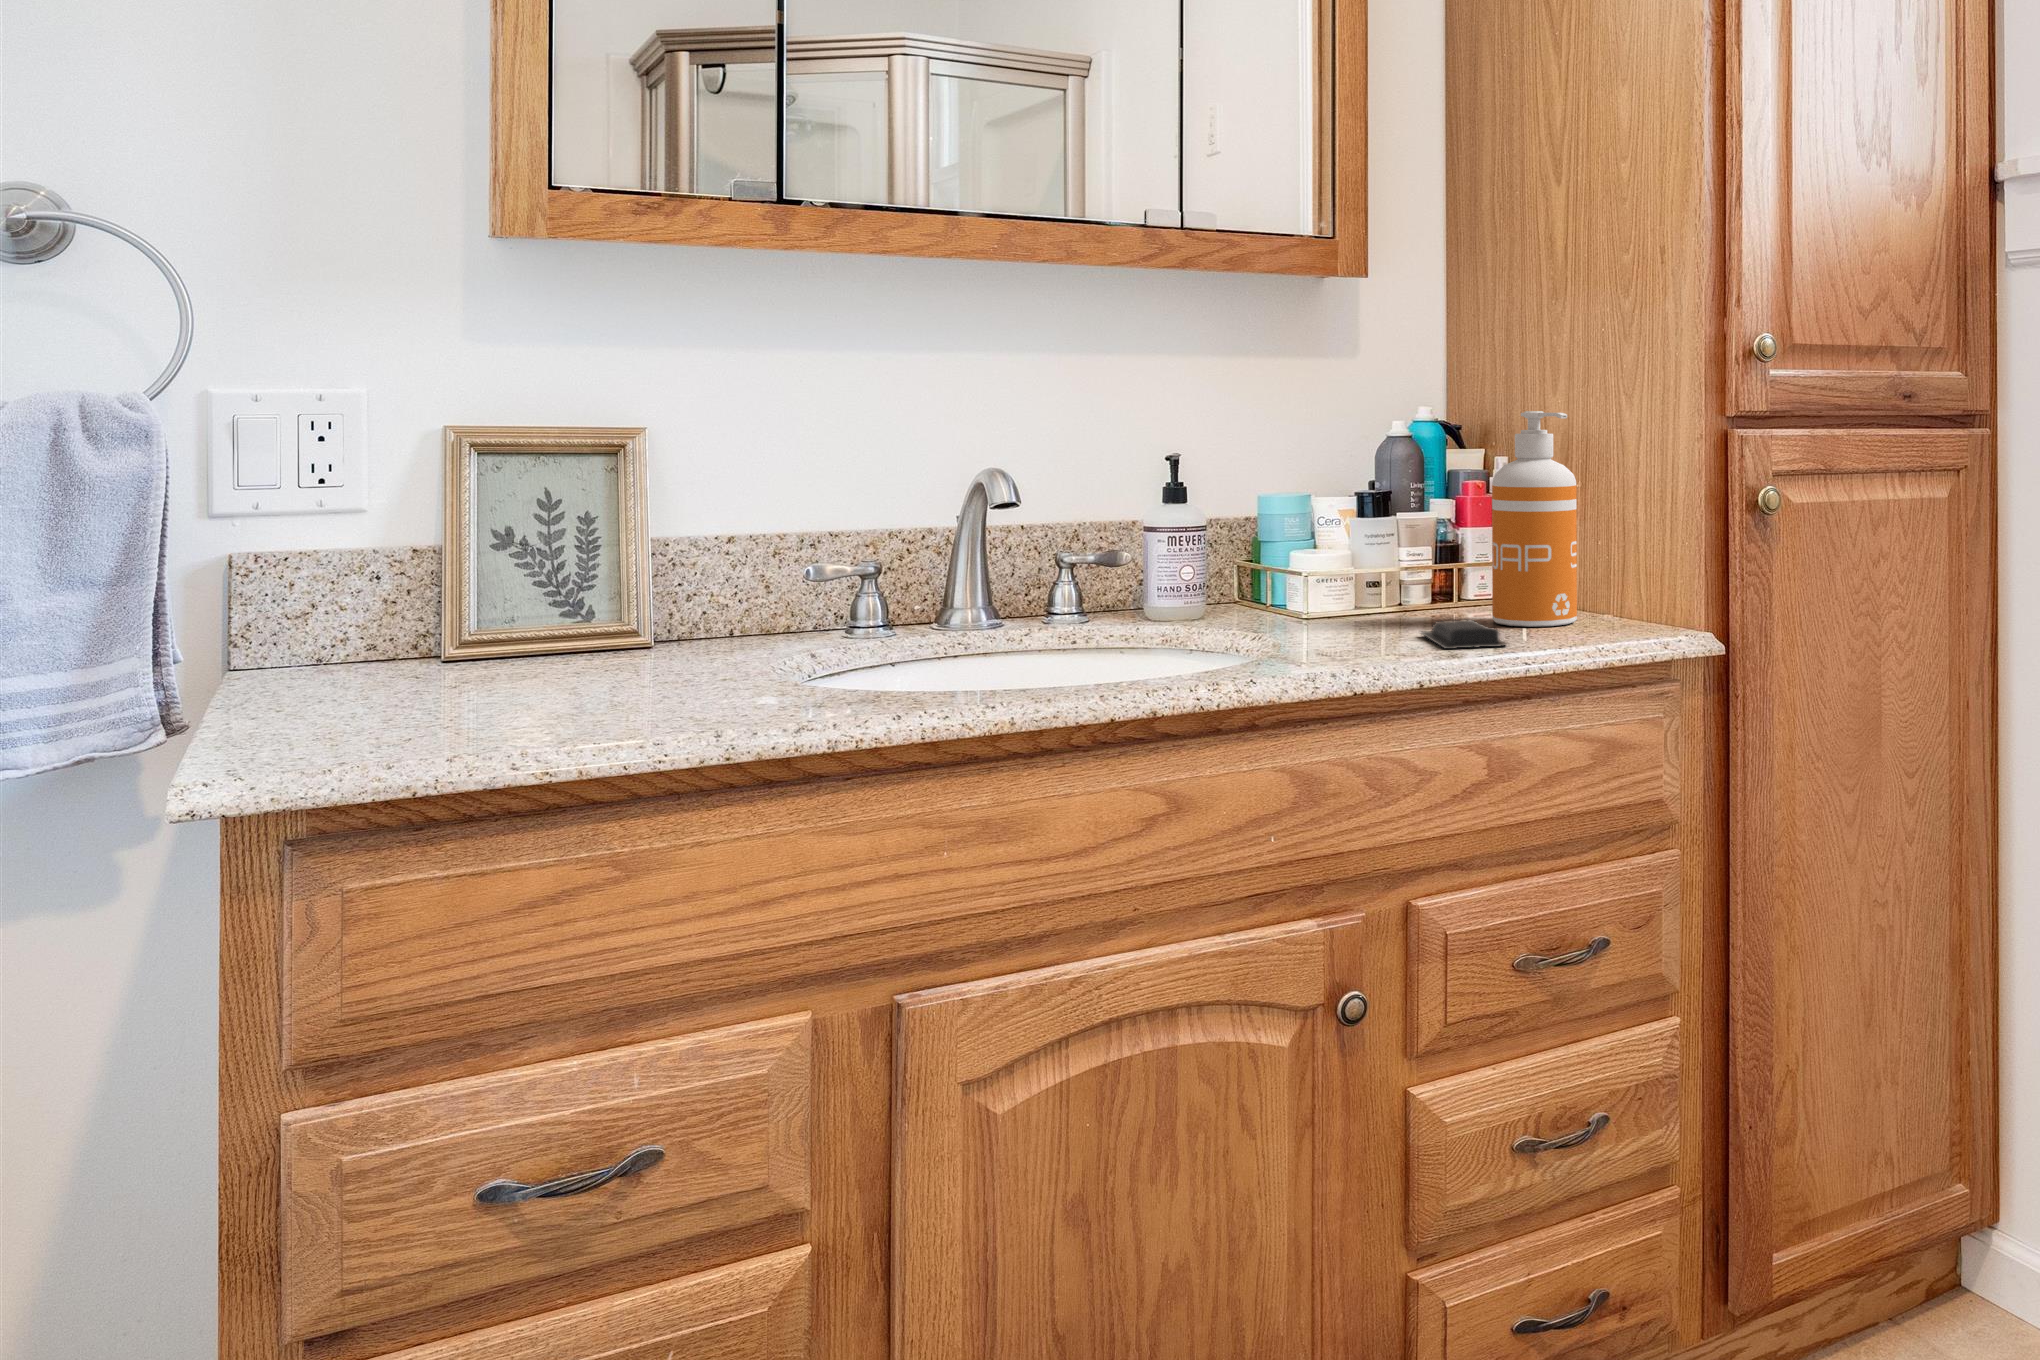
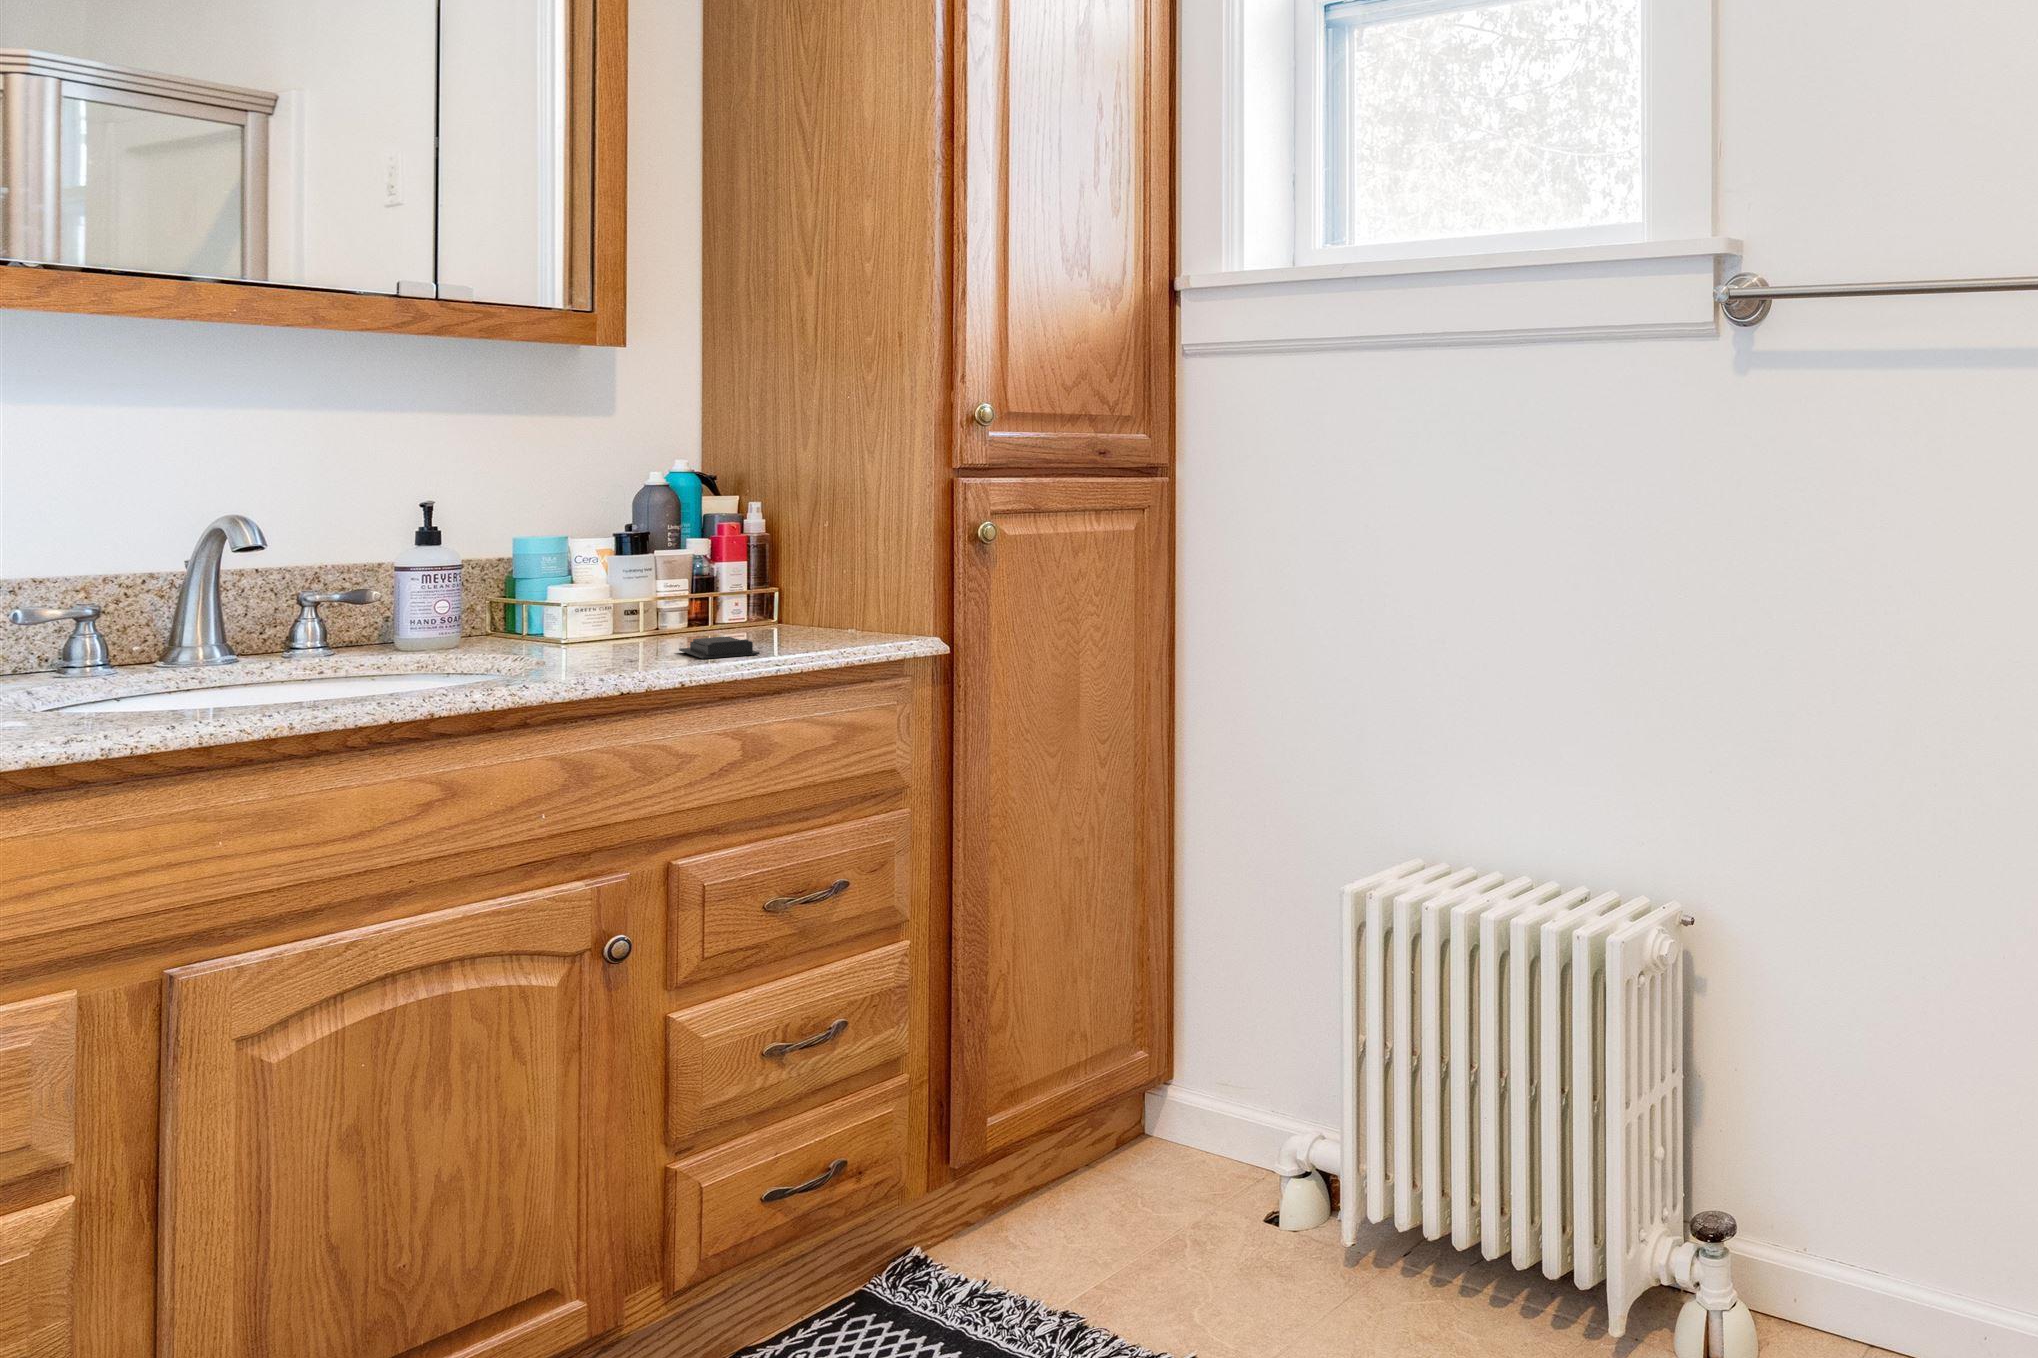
soap dispenser: present [1492,411,1577,627] -> none [747,464,825,642]

